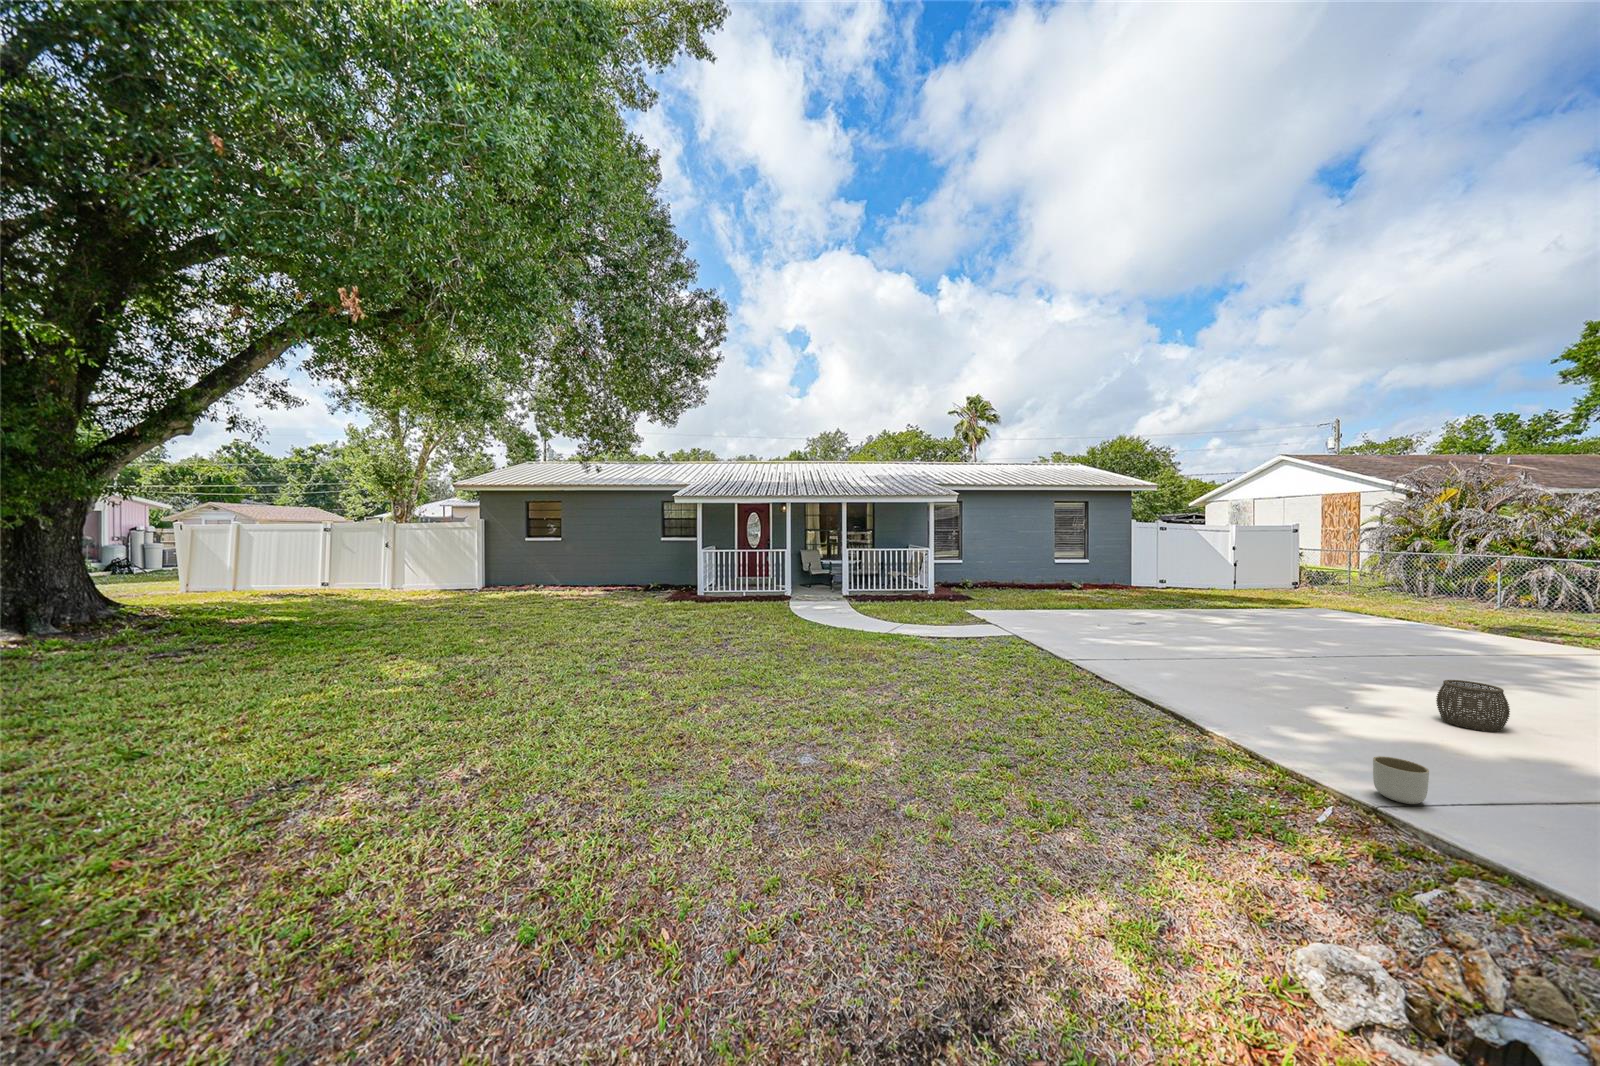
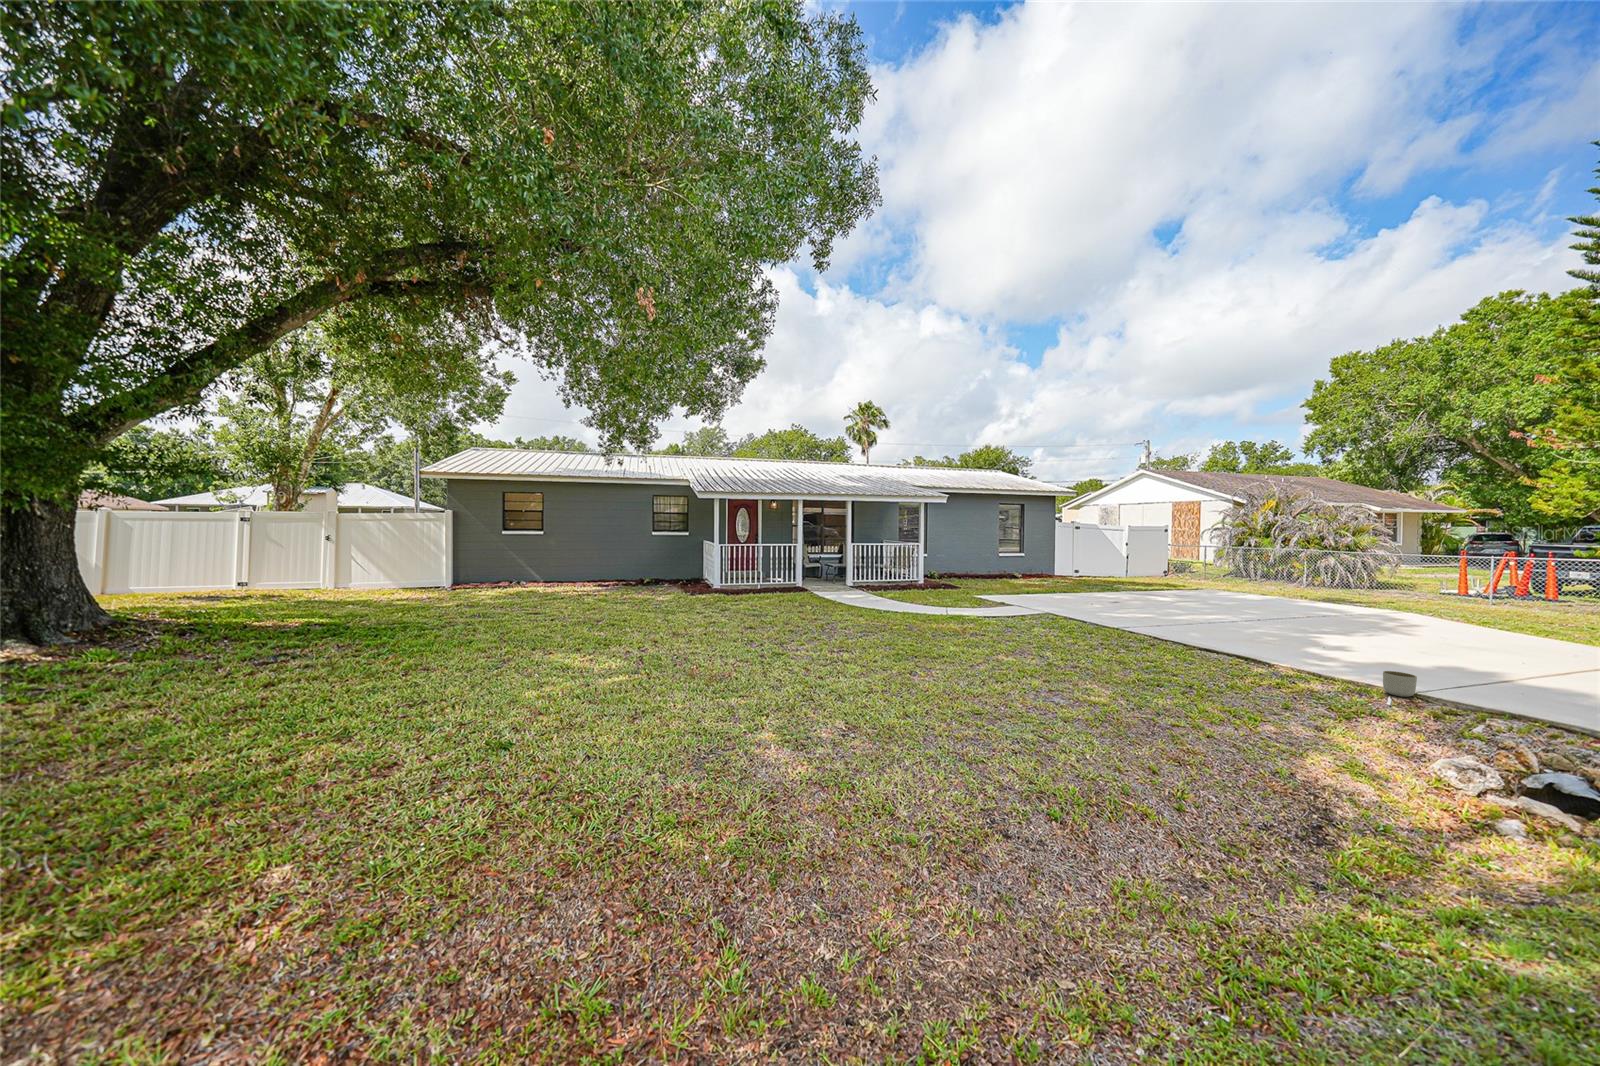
woven basket: present [1436,680,1510,732] -> none [1363,628,1407,659]

